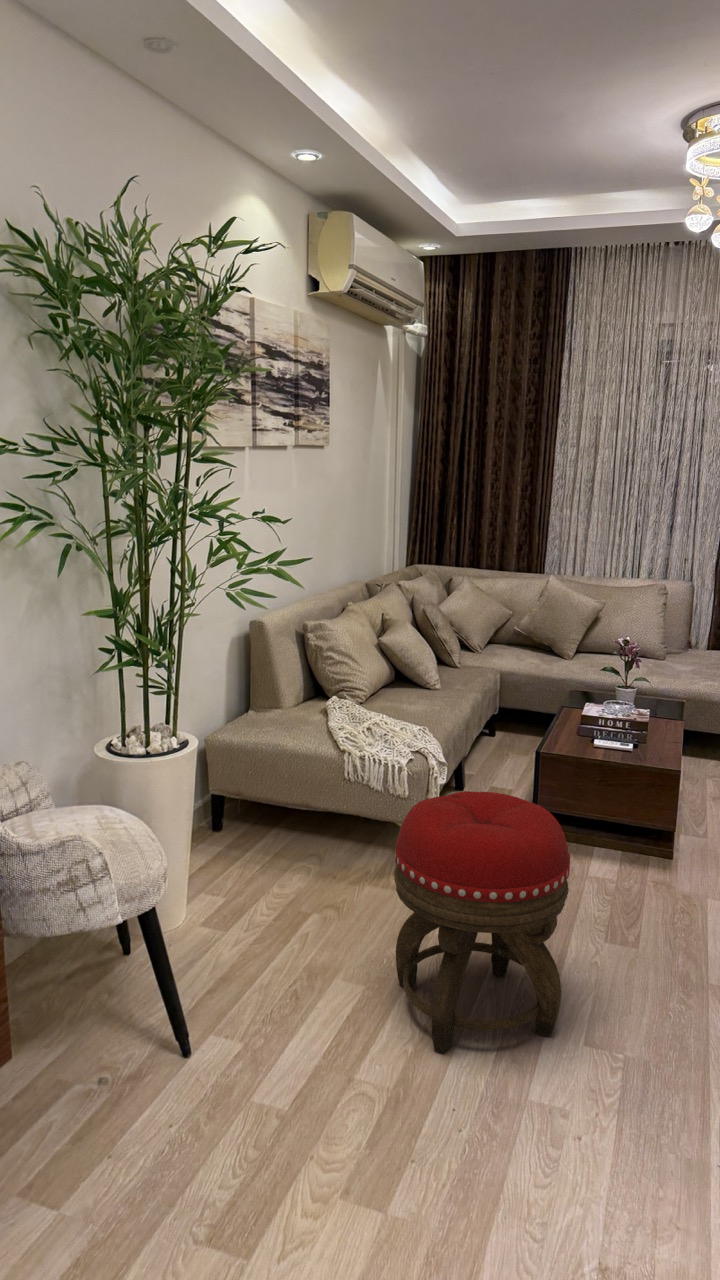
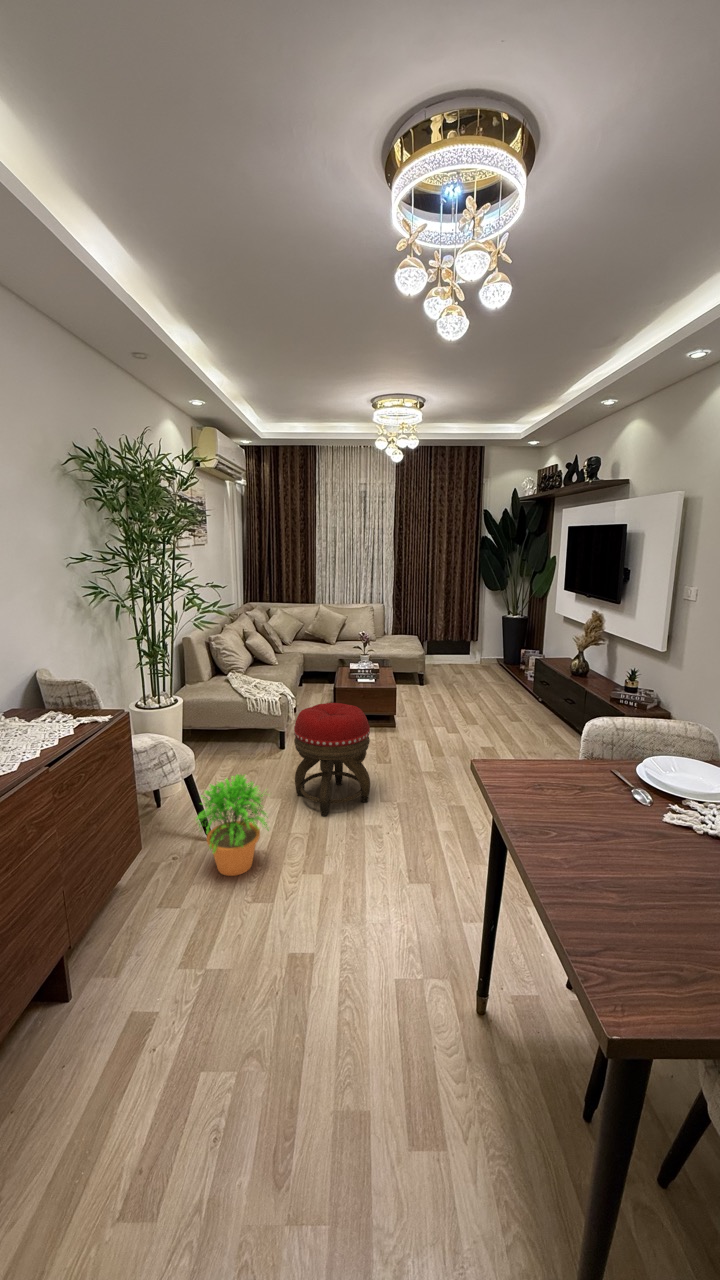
potted plant: none [107,933,297,1165] -> present [196,775,269,876]

